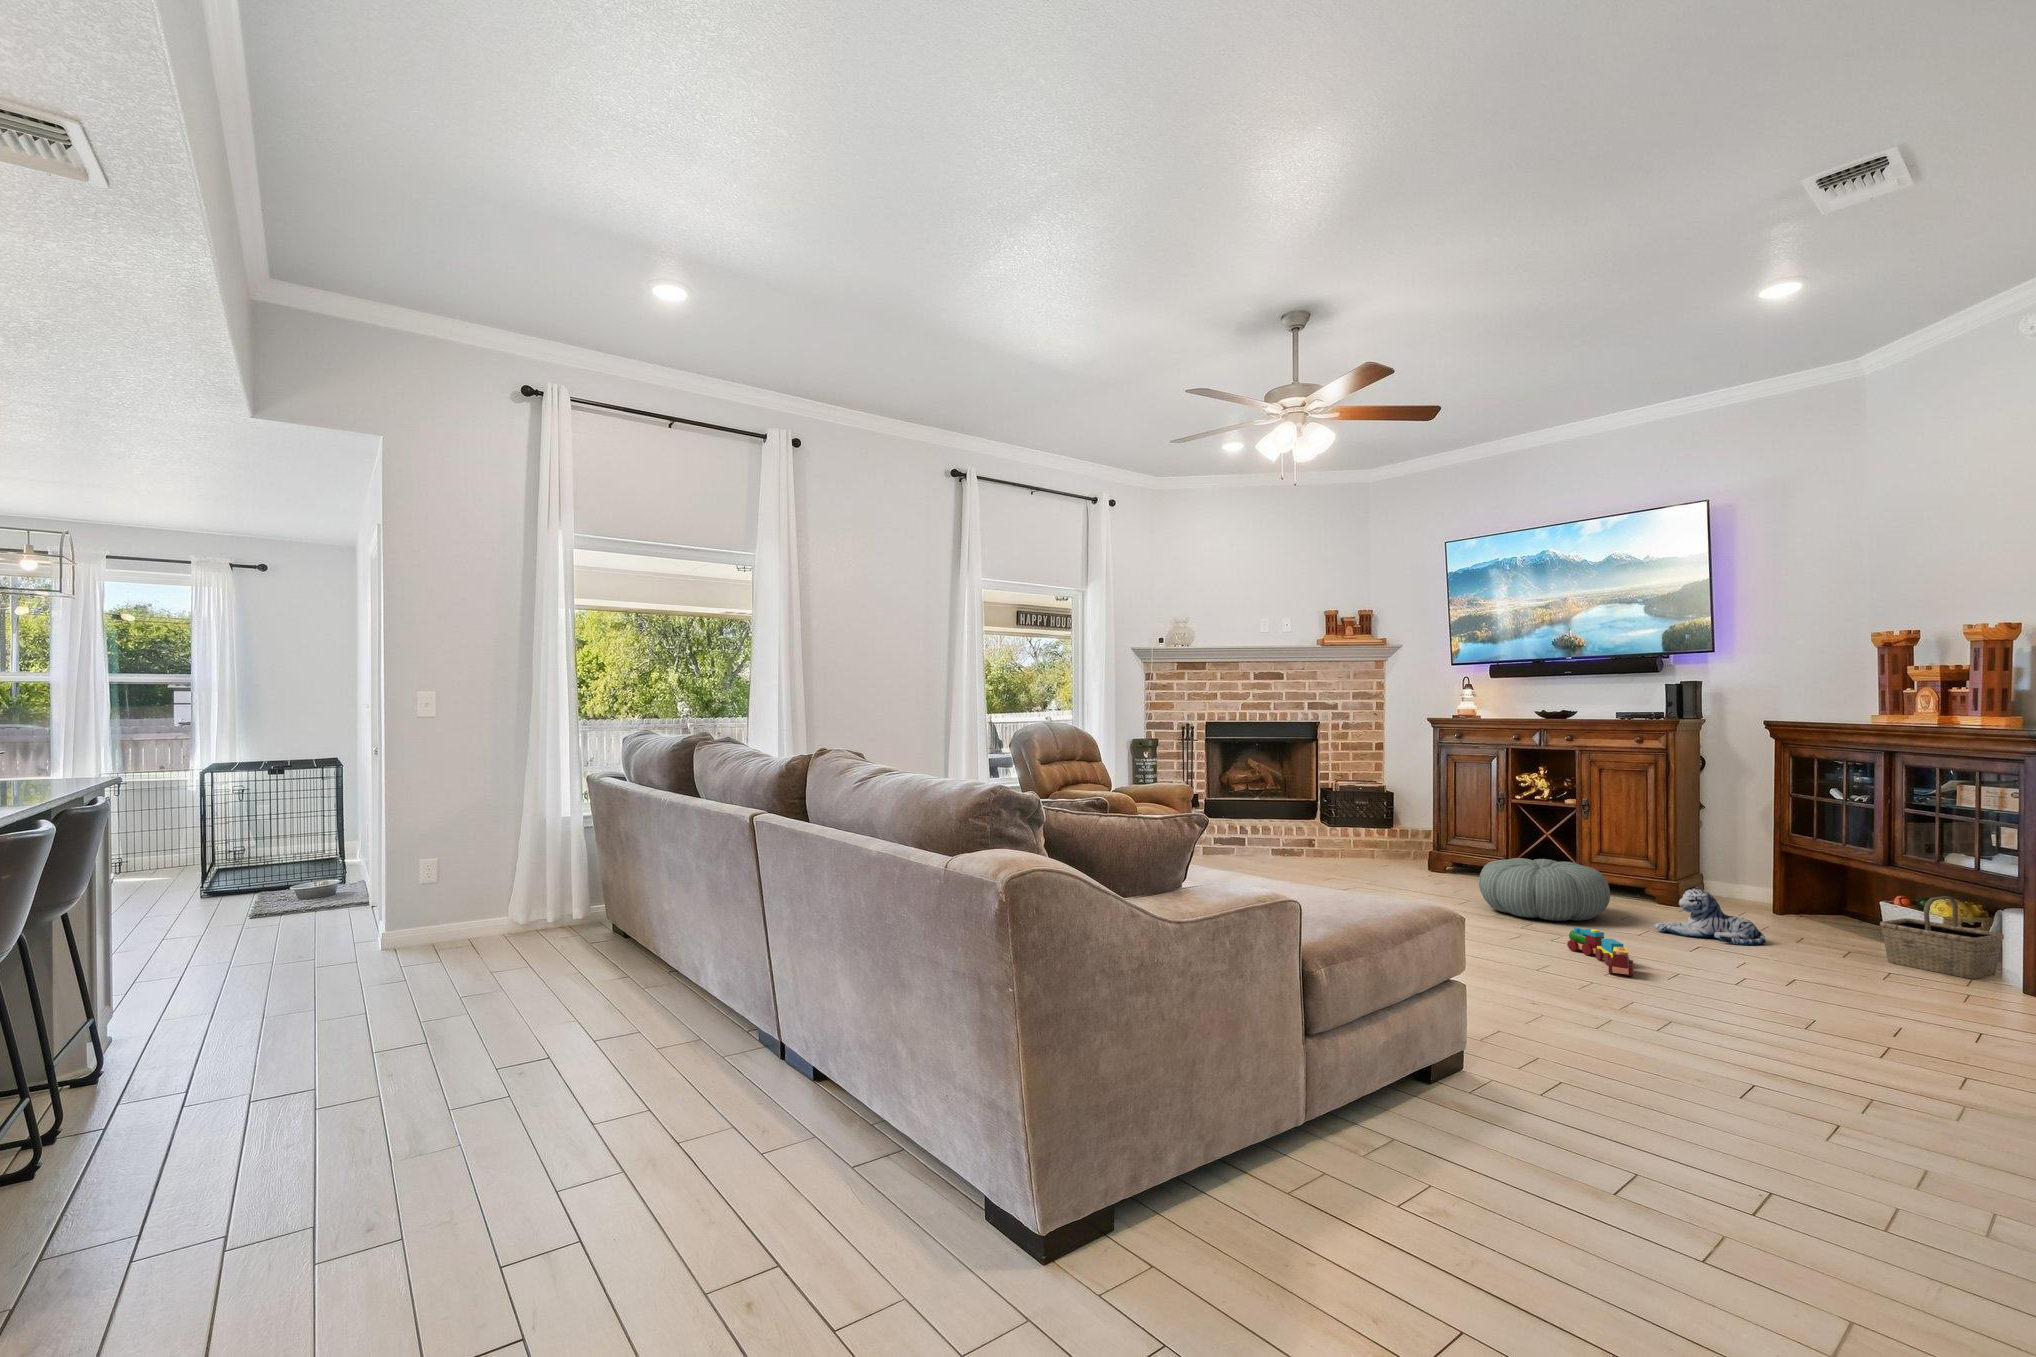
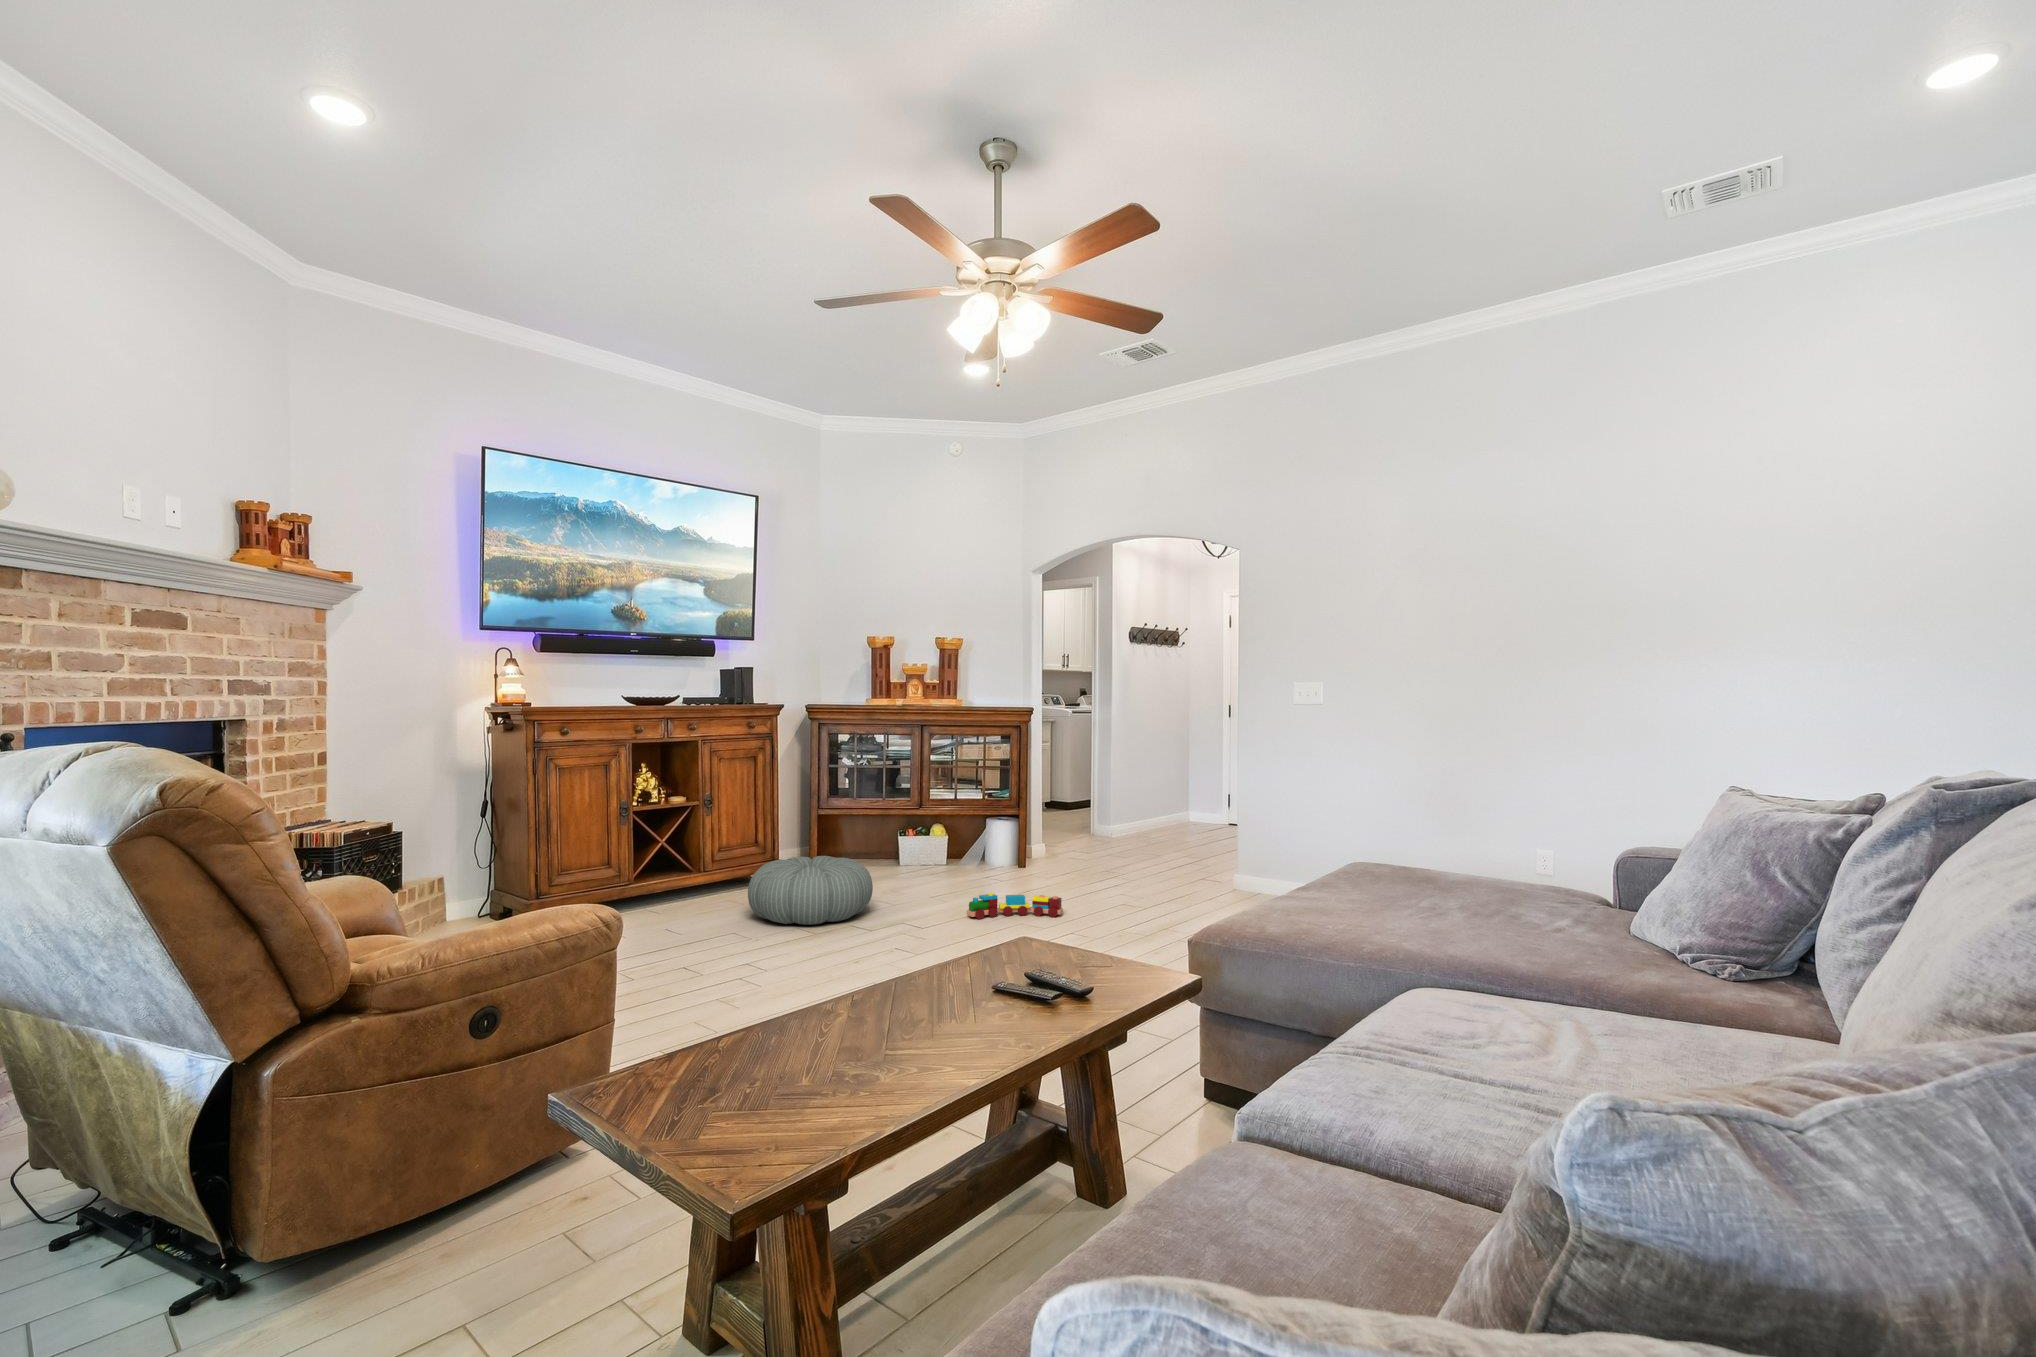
plush toy: present [1654,887,1766,945] -> none [874,850,920,895]
basket: present [1880,896,2004,979] -> none [930,819,988,871]

